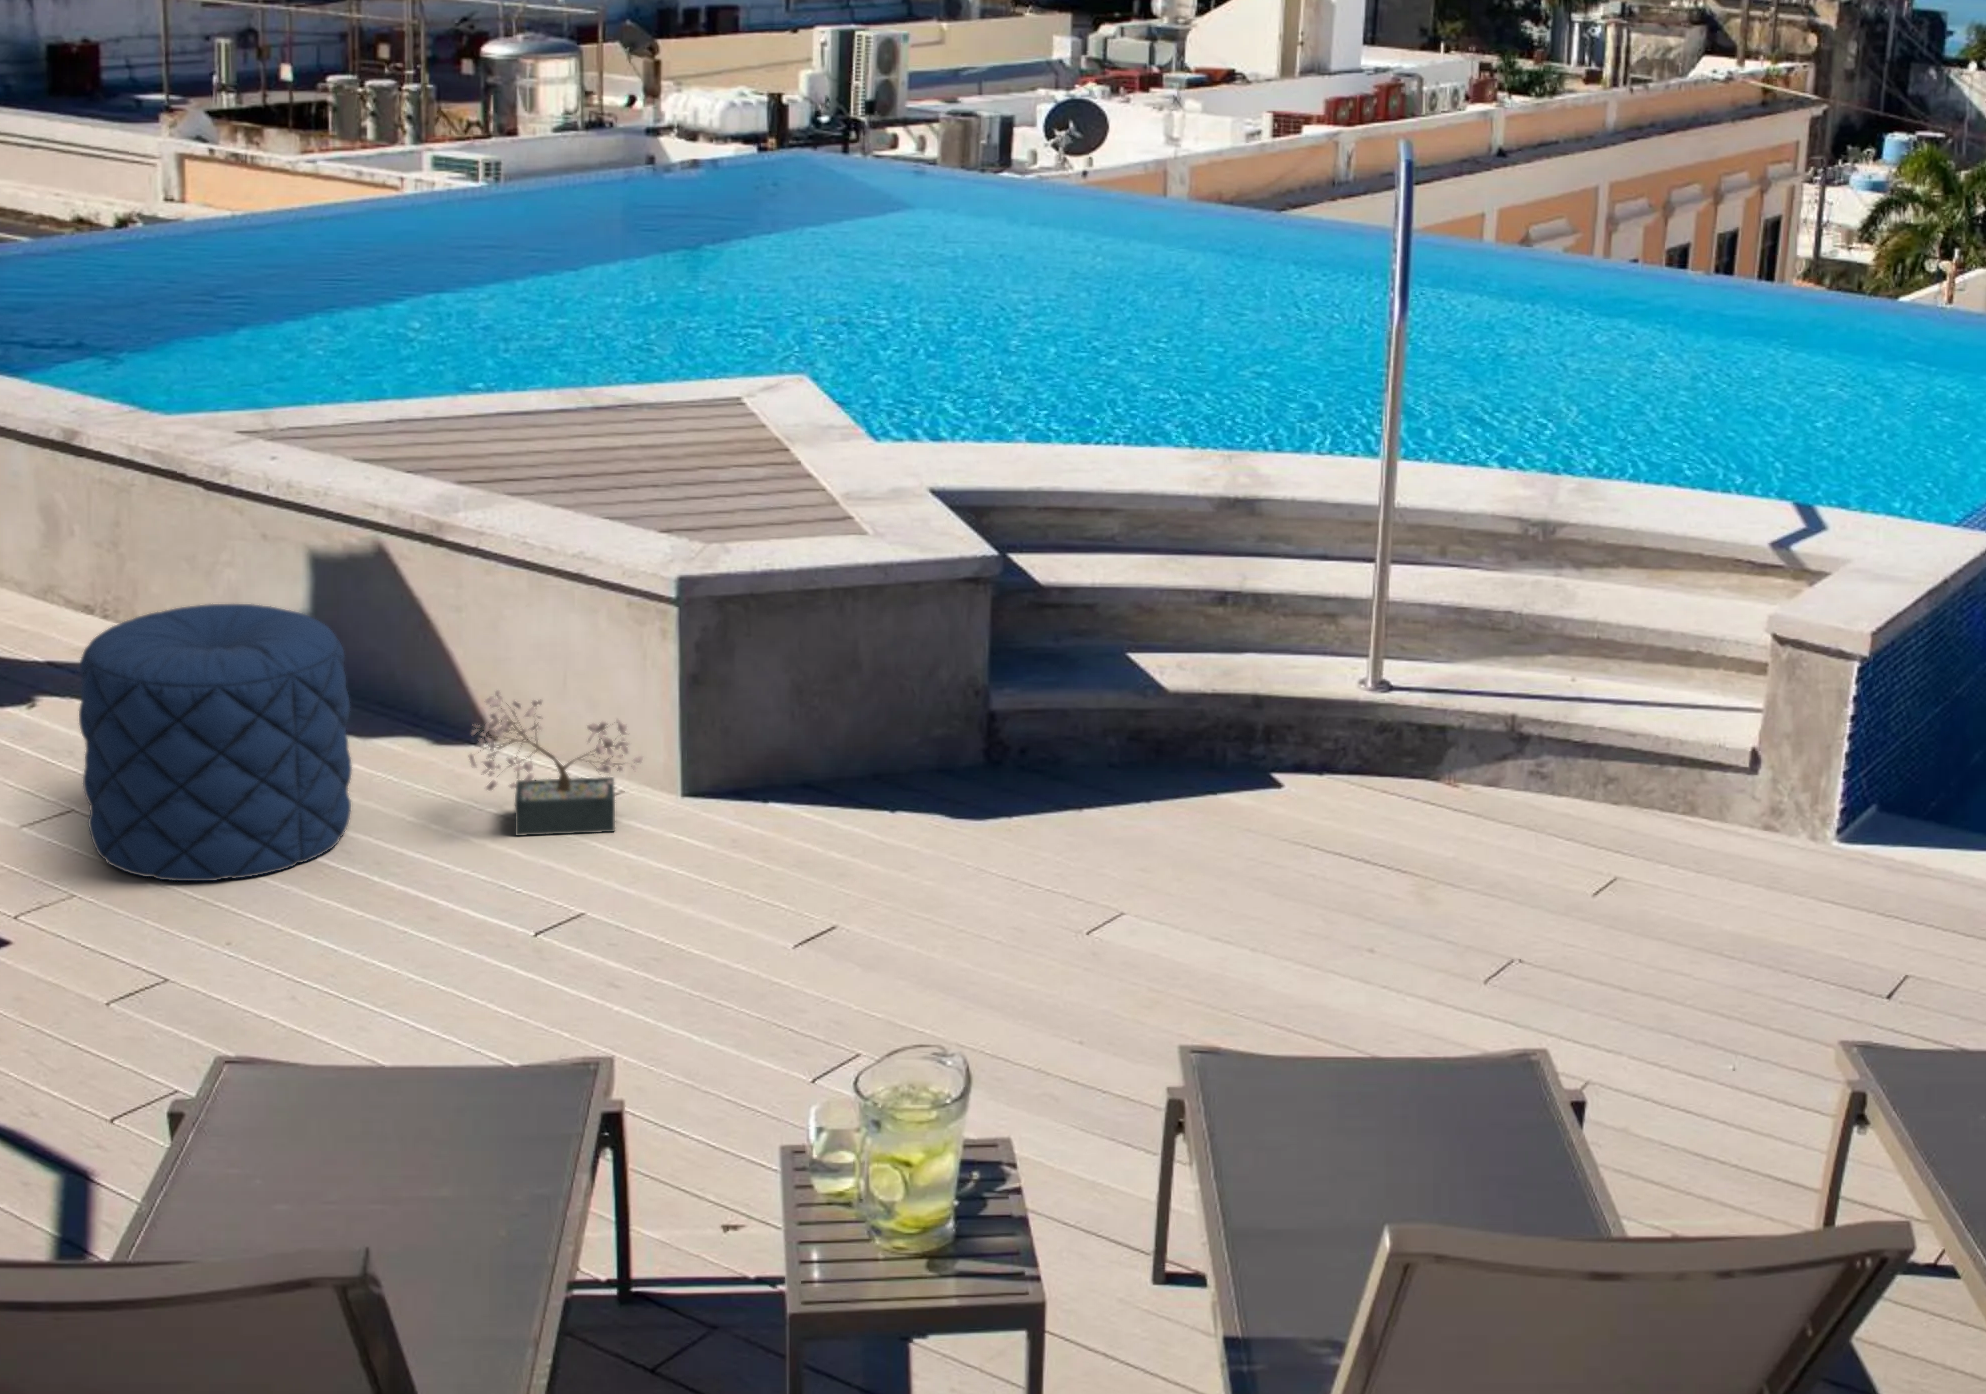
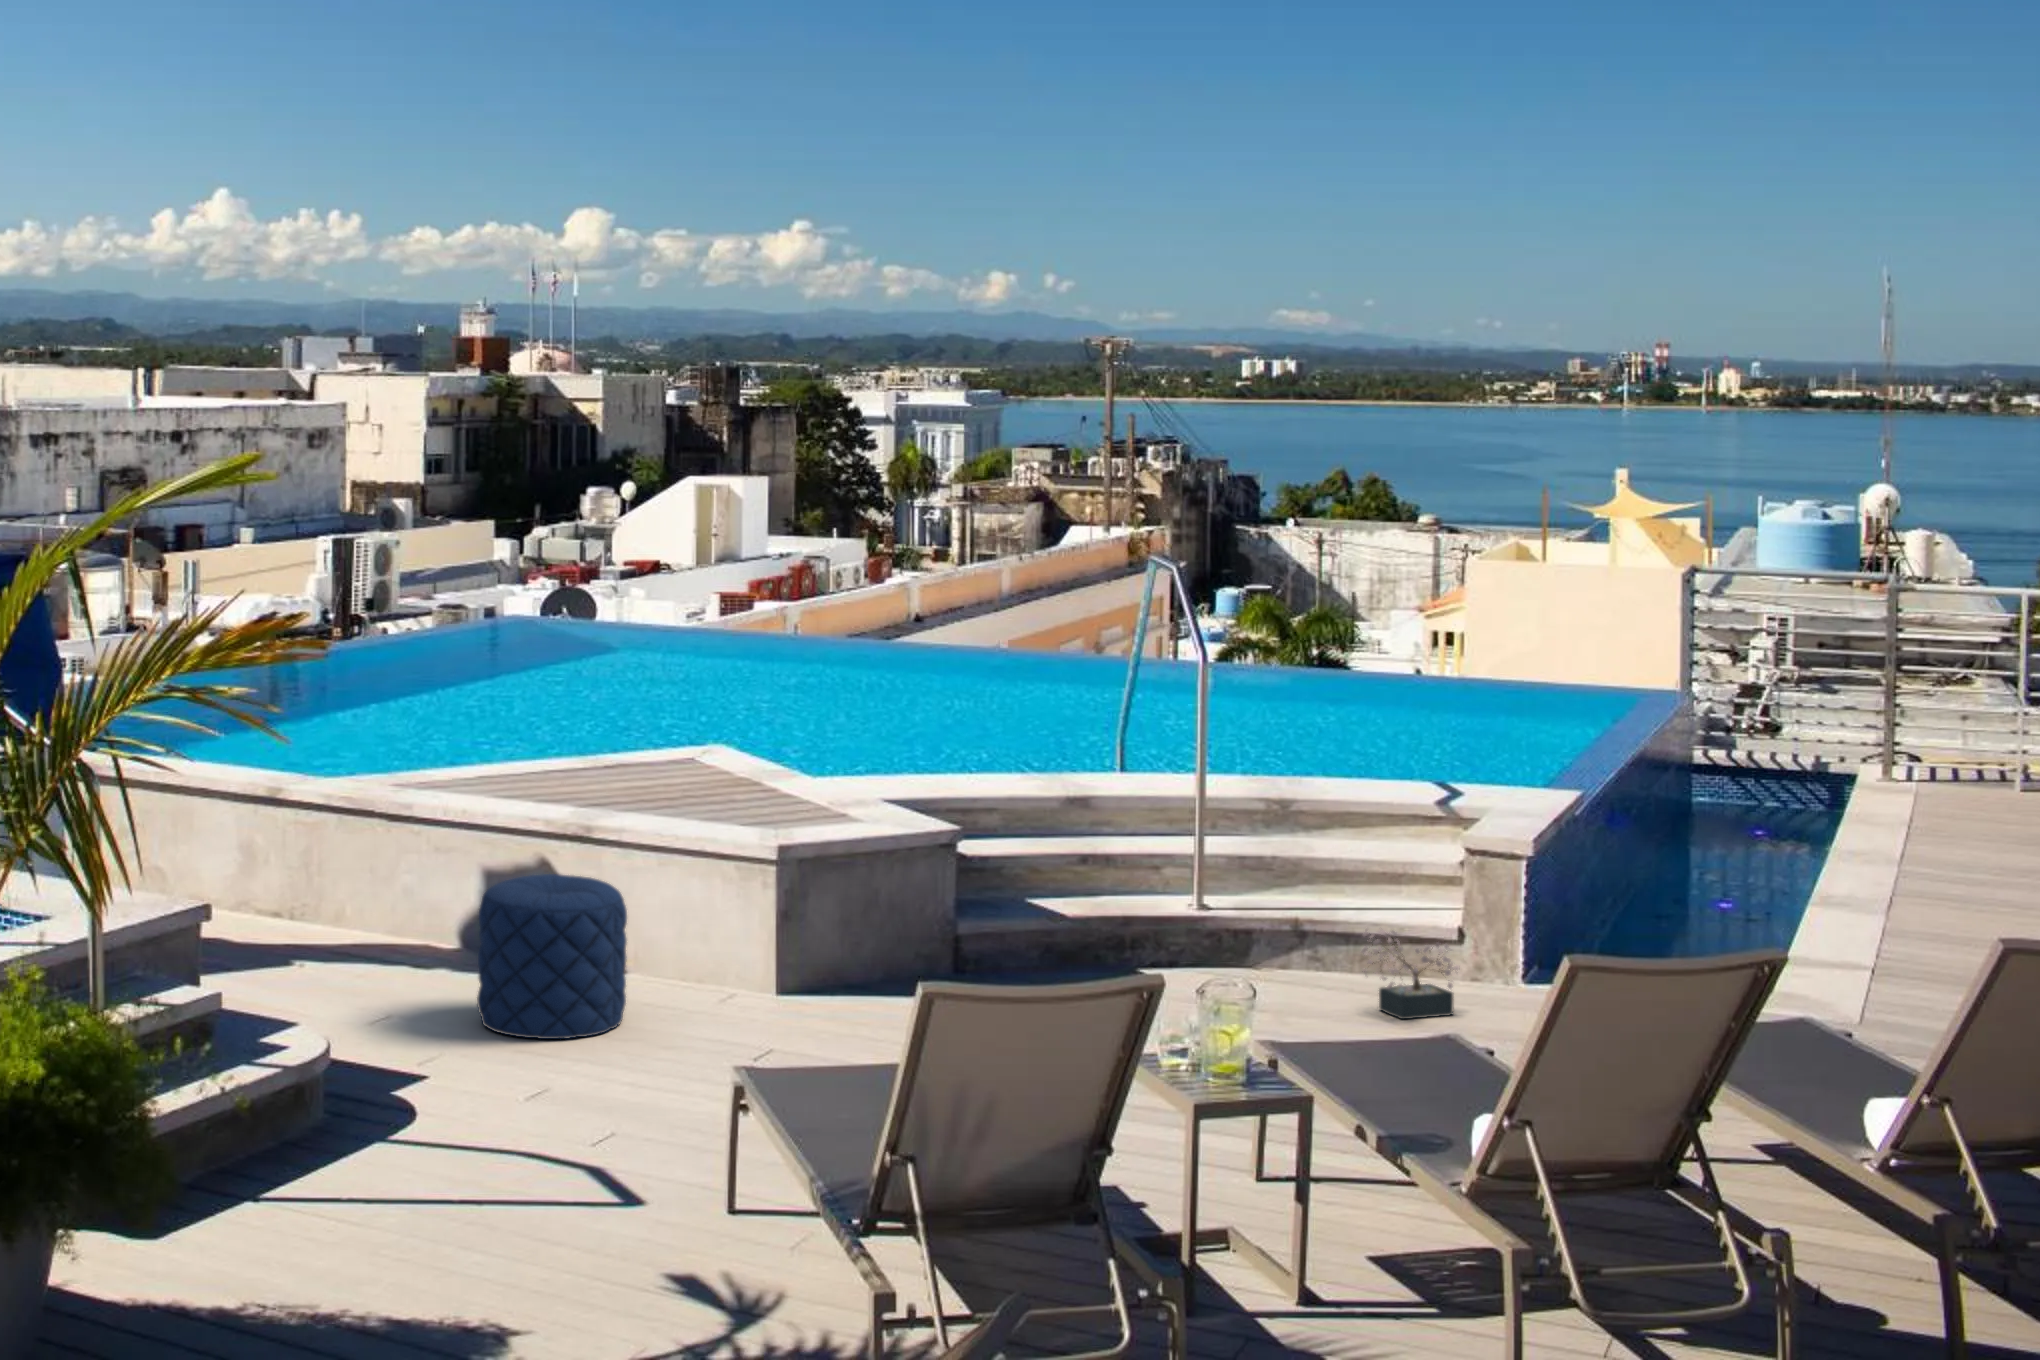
decorative plant: present [468,691,643,836] -> present [1362,929,1459,1019]

